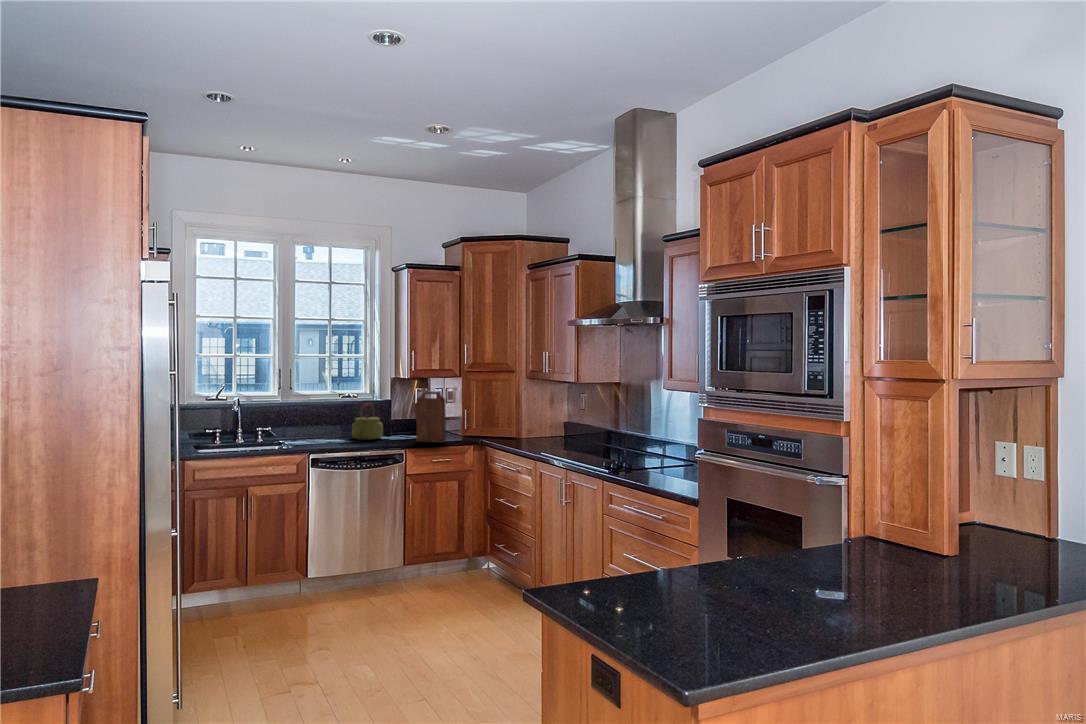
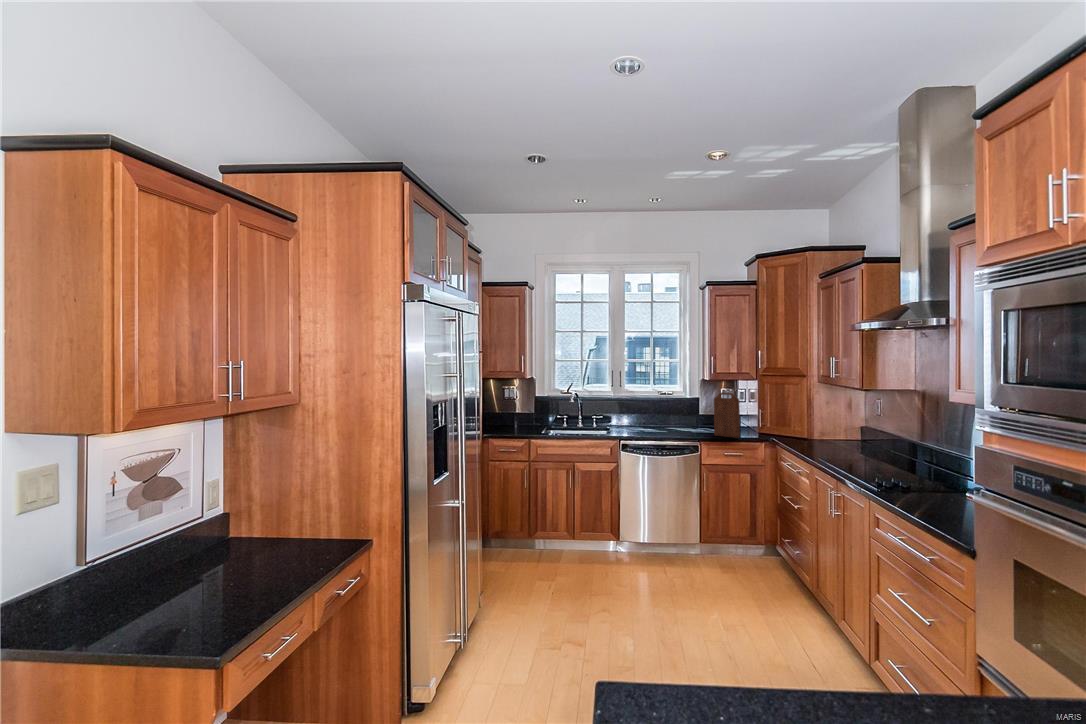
kettle: present [352,403,383,440] -> none [662,400,688,430]

